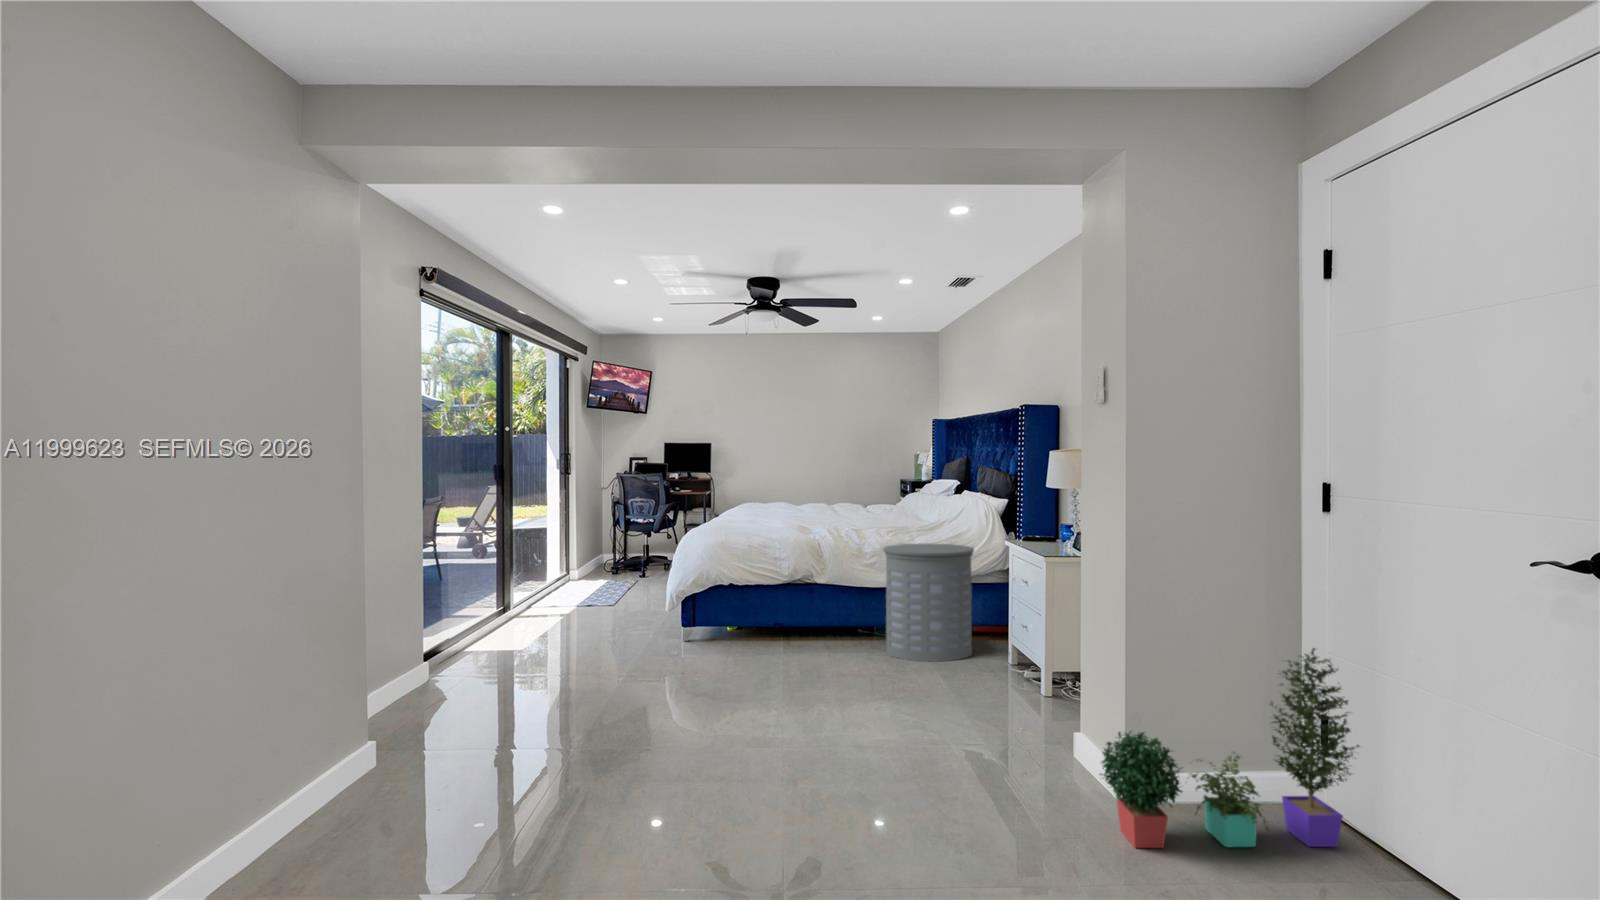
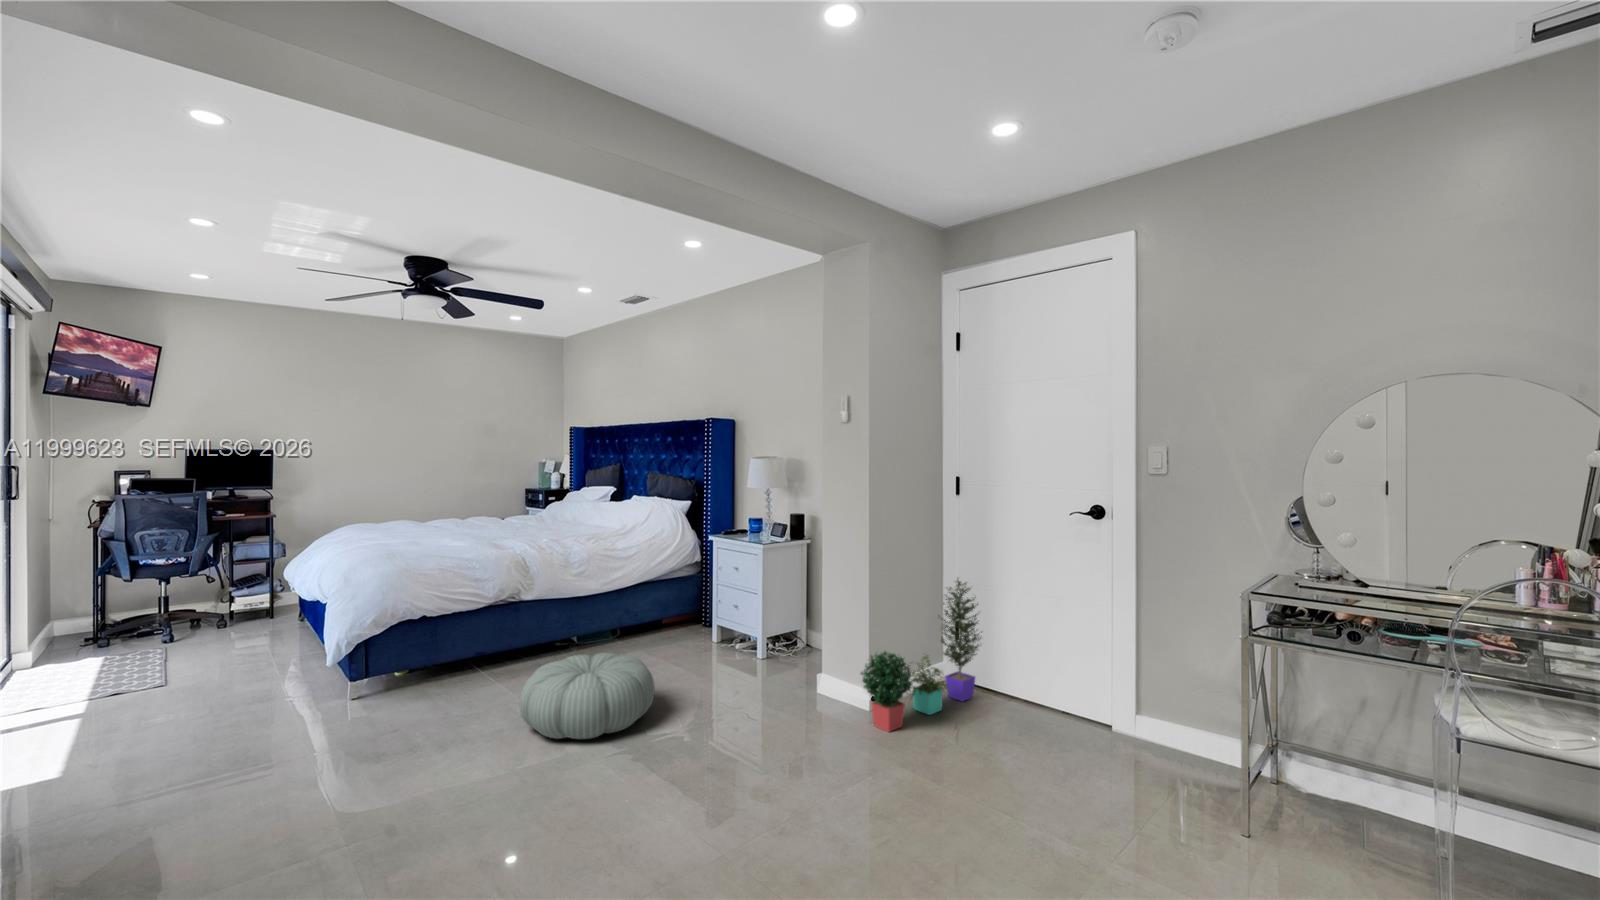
laundry hamper: present [883,544,974,661] -> none [599,545,682,661]
pouf: none [757,646,882,733] -> present [520,653,655,739]

